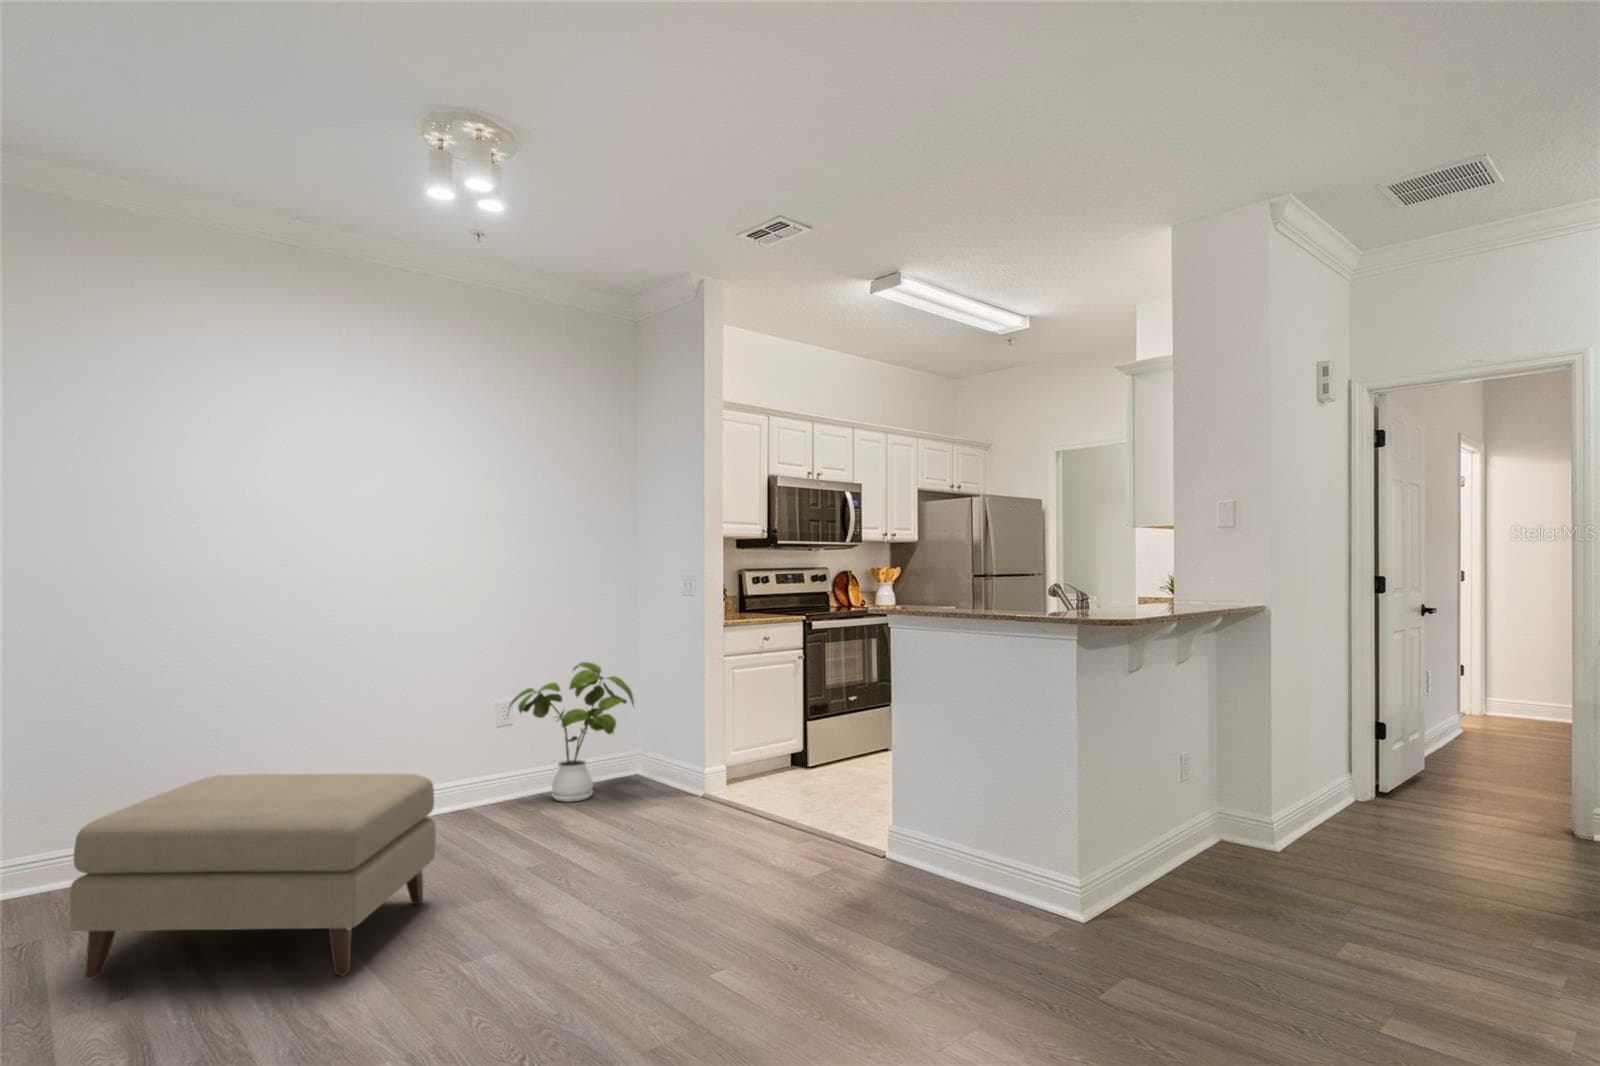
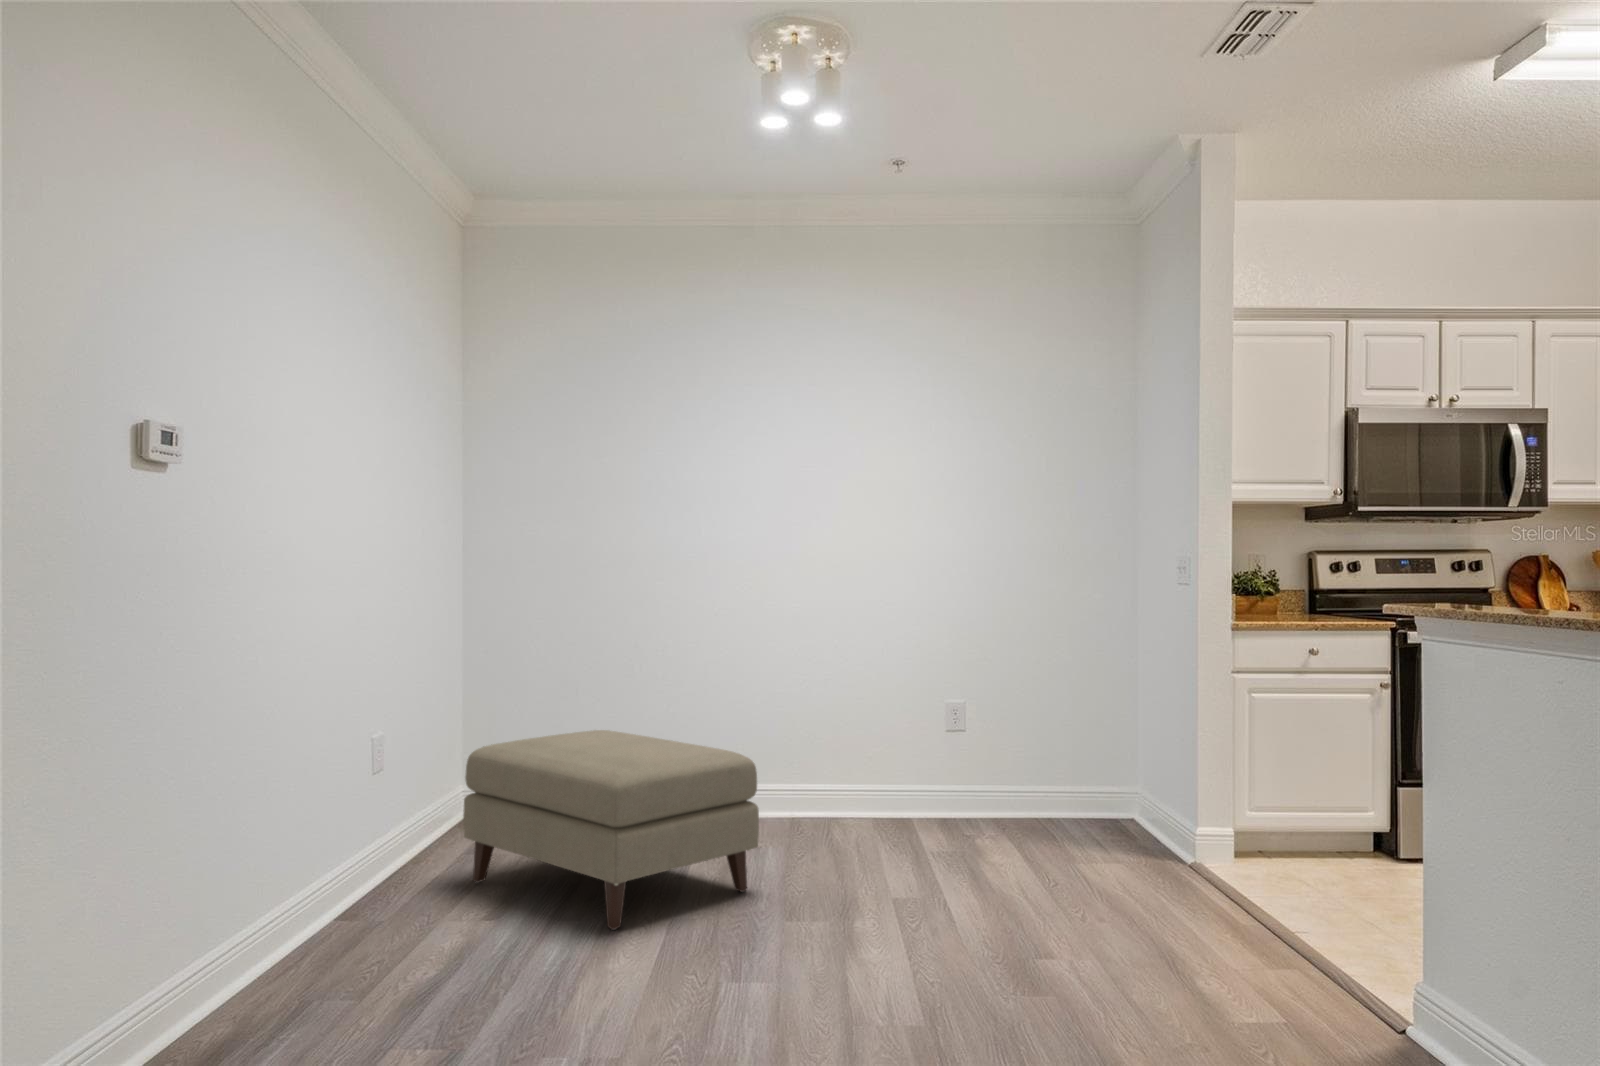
house plant: present [509,662,634,802] -> none [946,661,1107,836]

